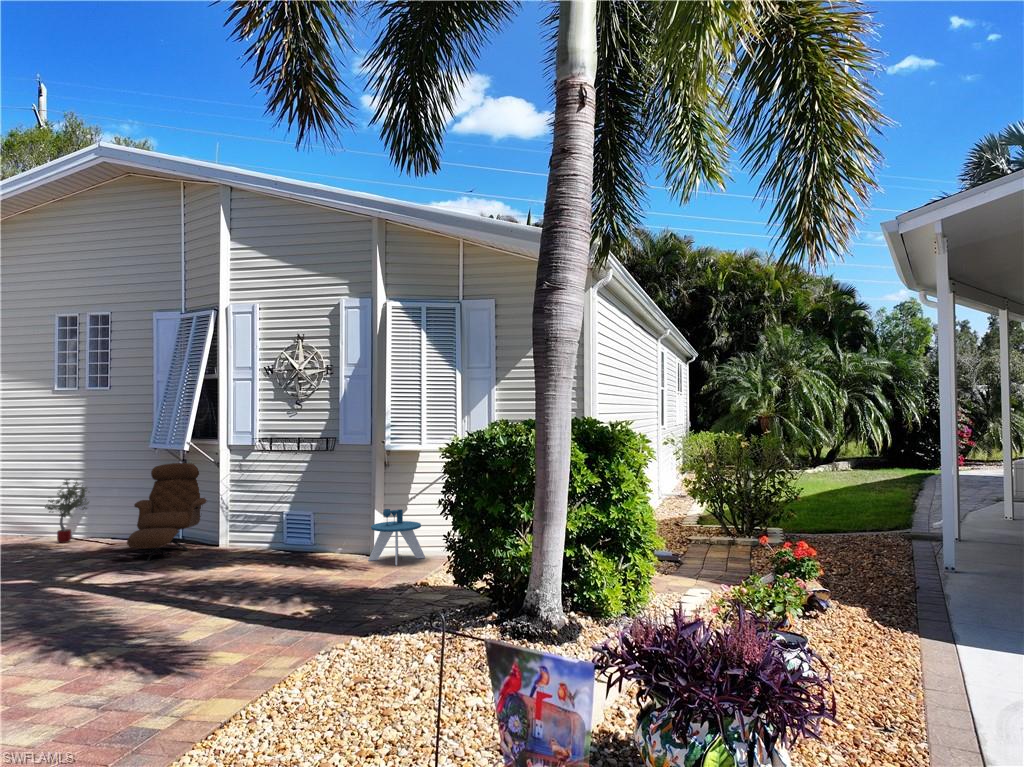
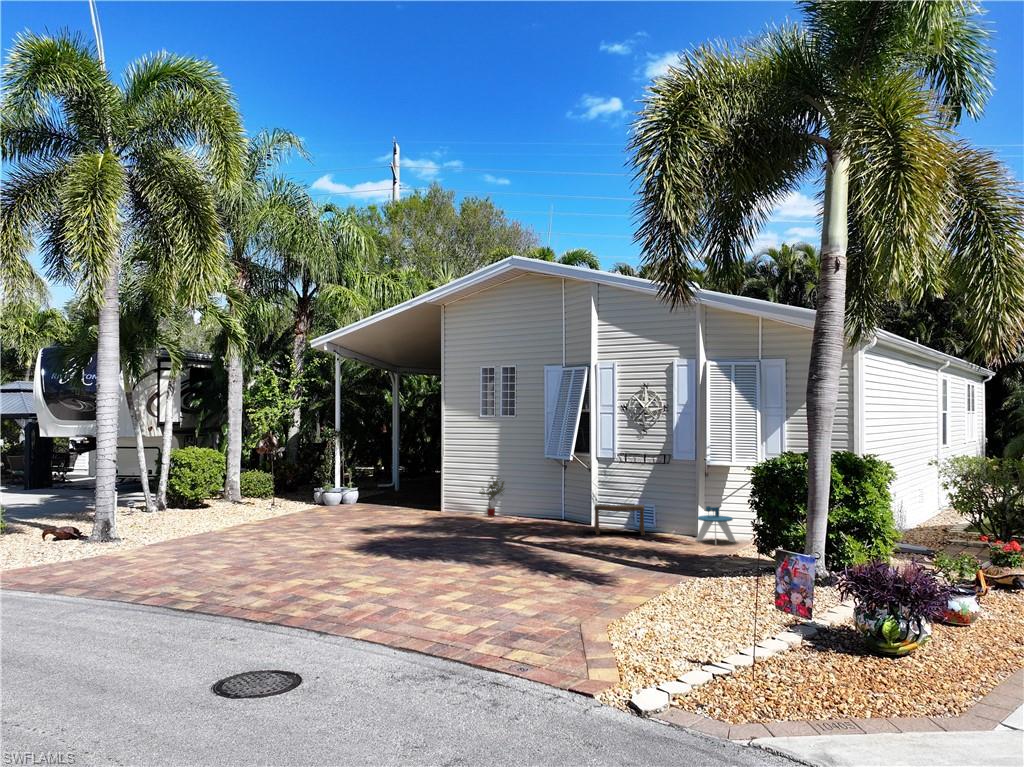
lounge chair: present [127,463,207,561] -> none [538,468,582,531]
bench: none [216,511,297,563] -> present [594,505,645,535]

